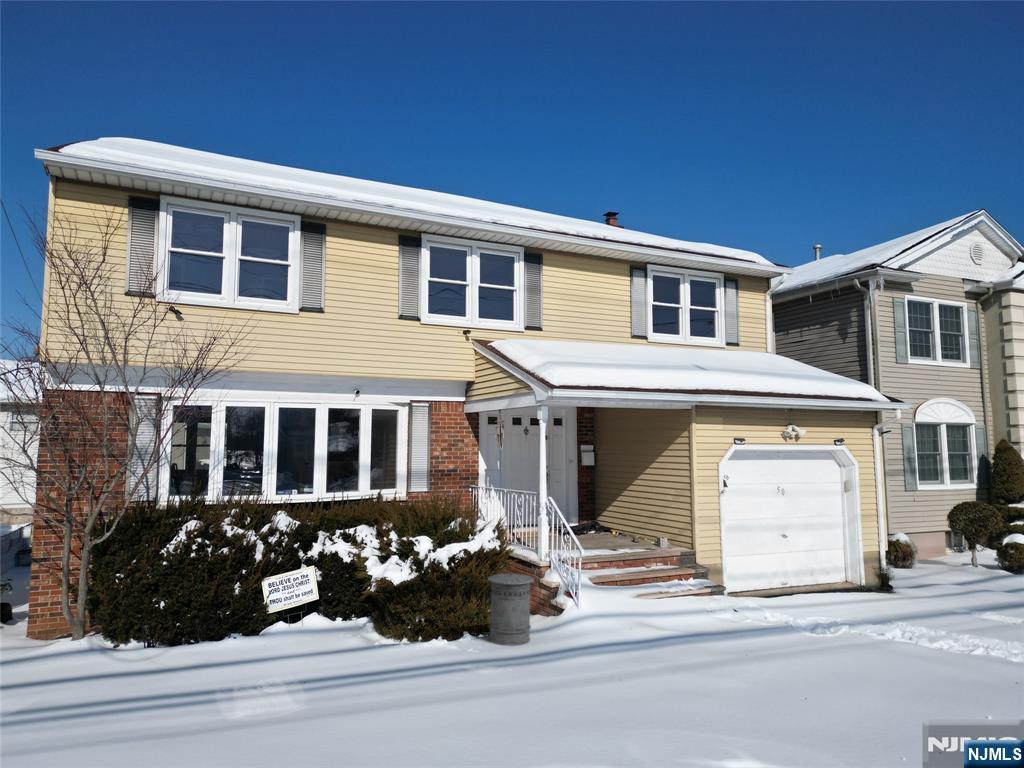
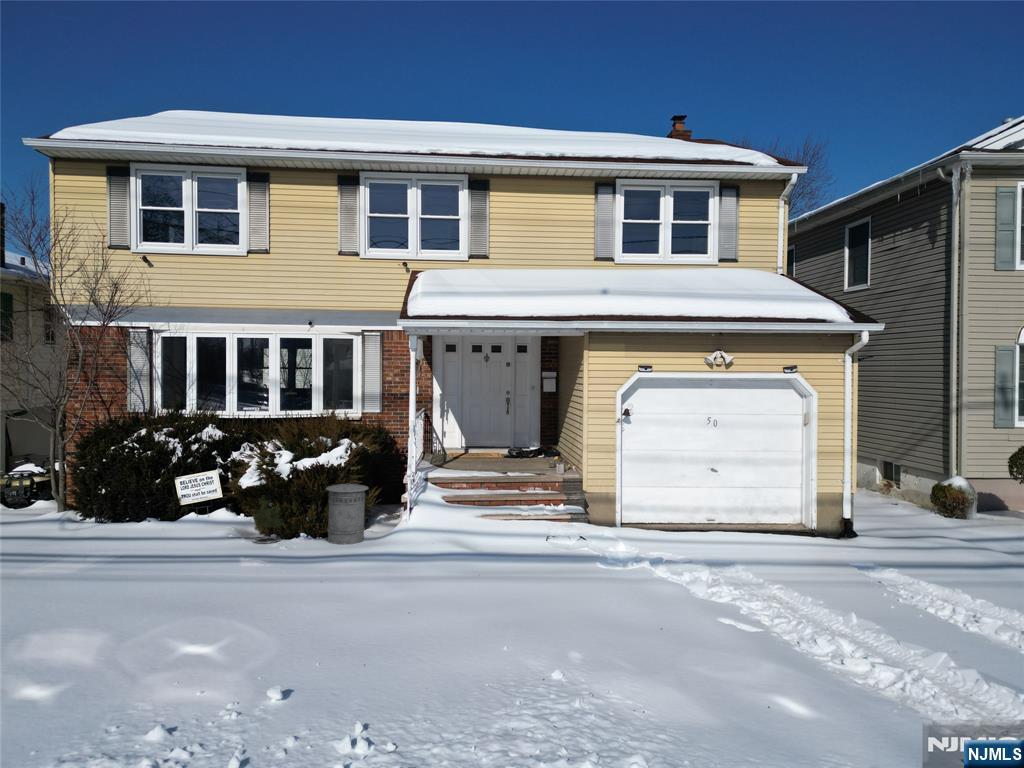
potted tree: present [872,559,895,593] -> present [254,501,280,544]

